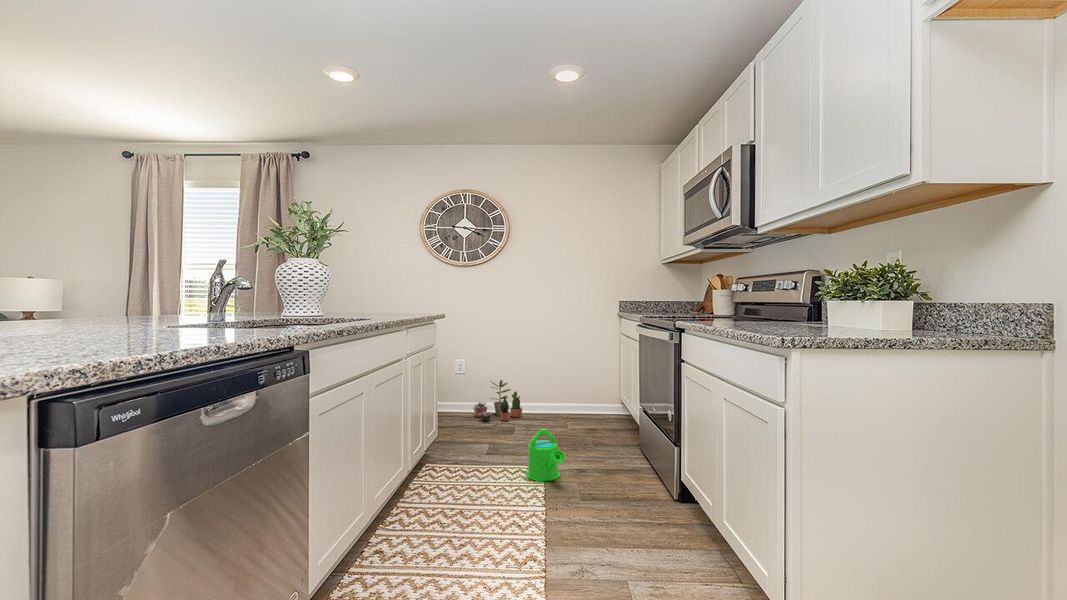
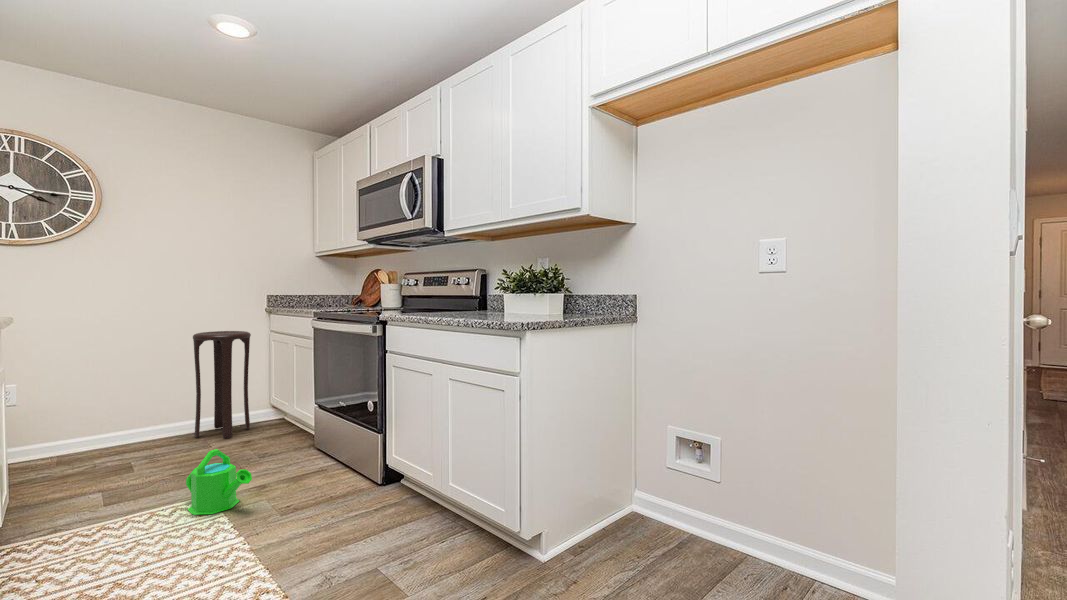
stool: none [560,335,600,423] -> present [193,331,251,438]
potted plant: present [474,380,522,421] -> none [36,401,132,466]

